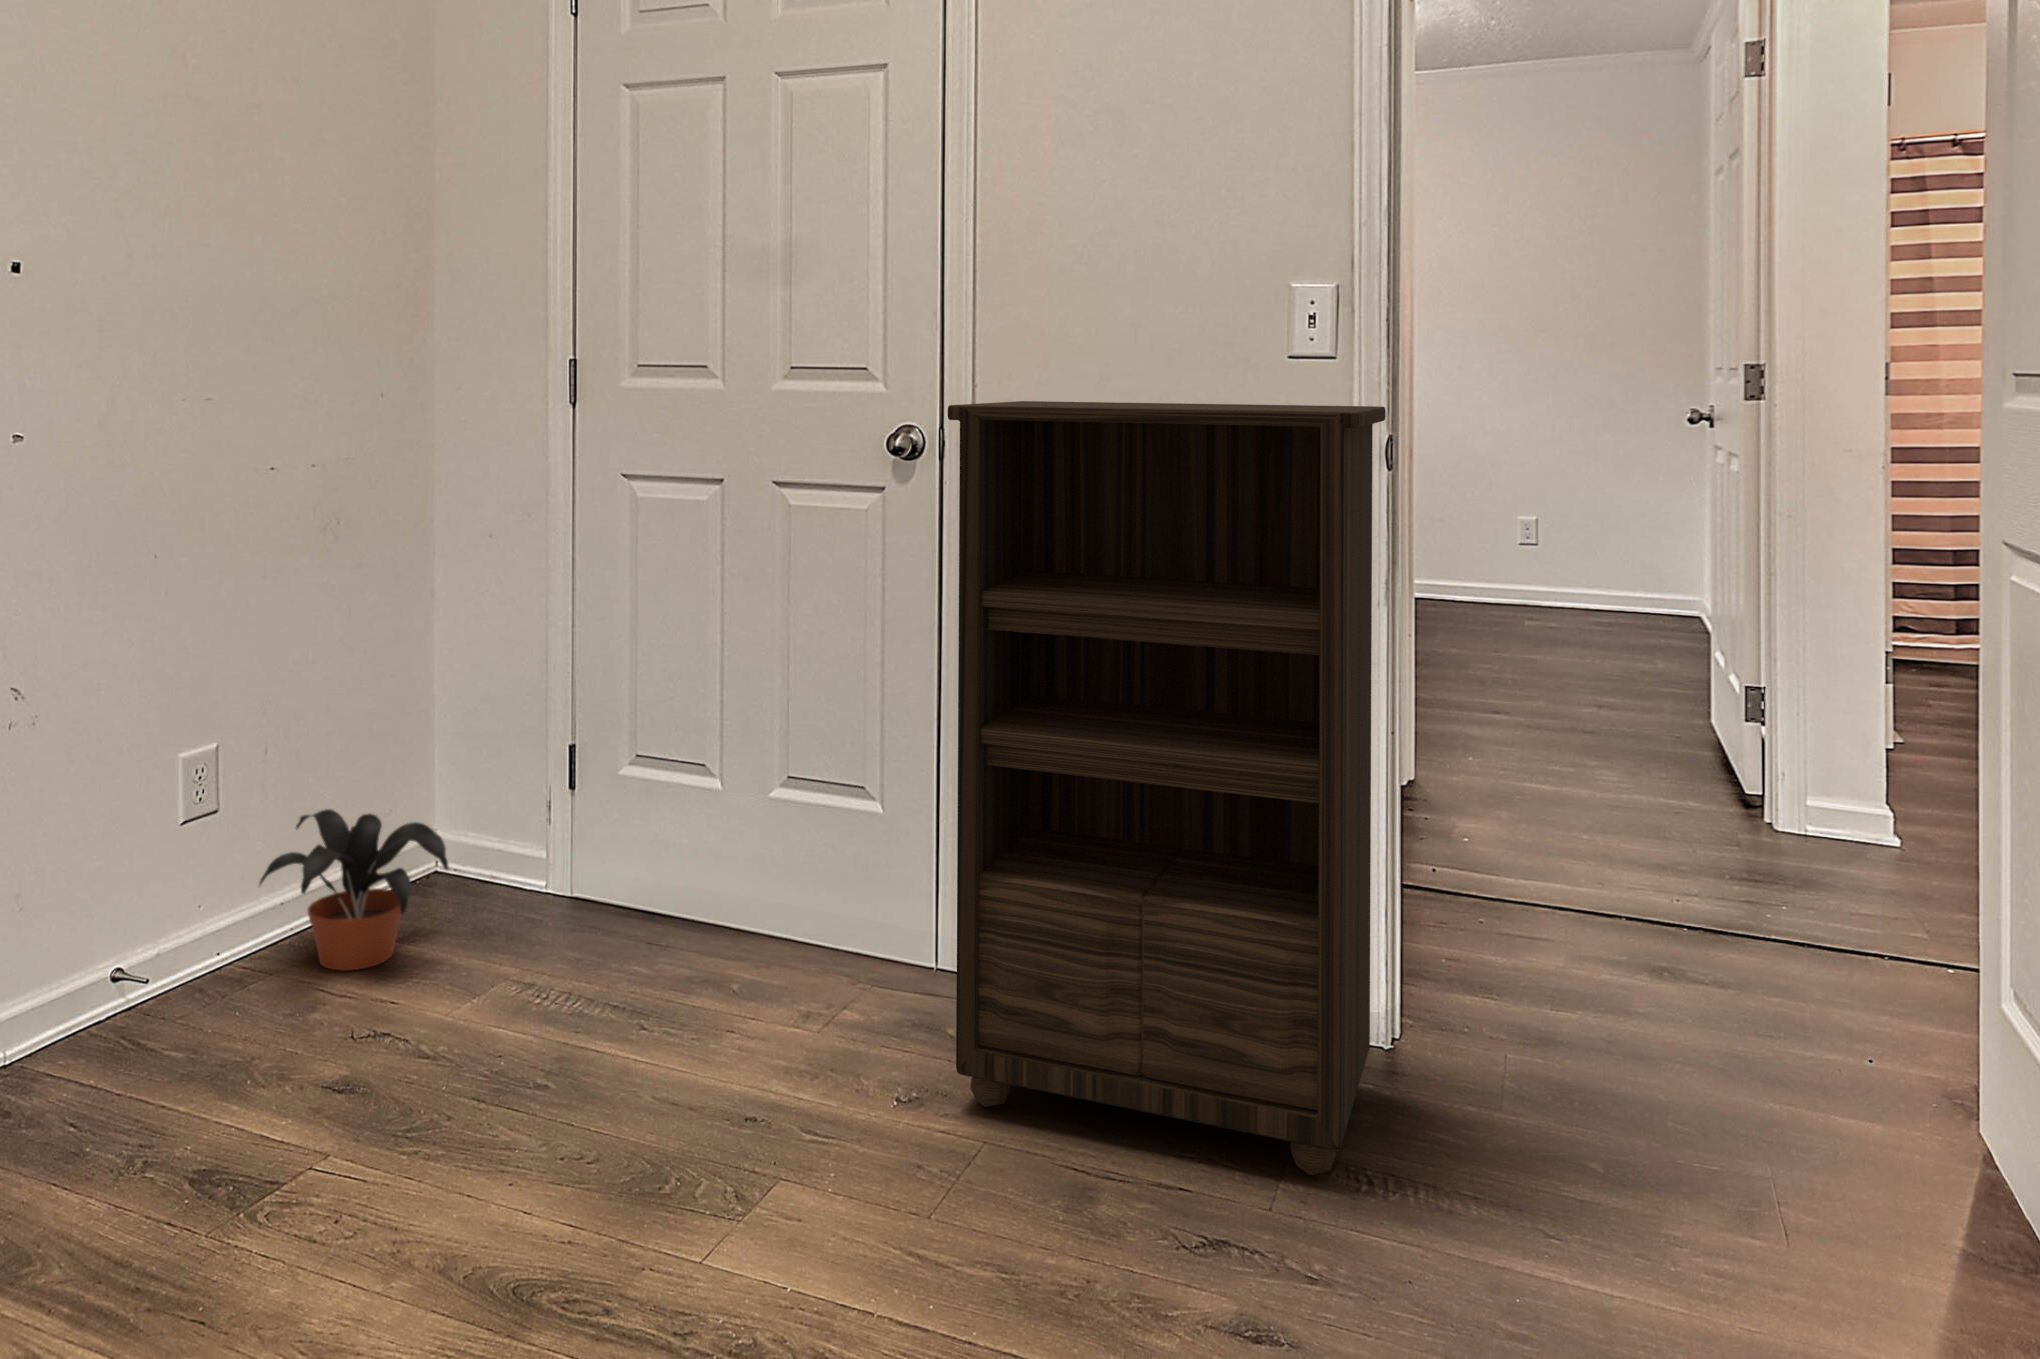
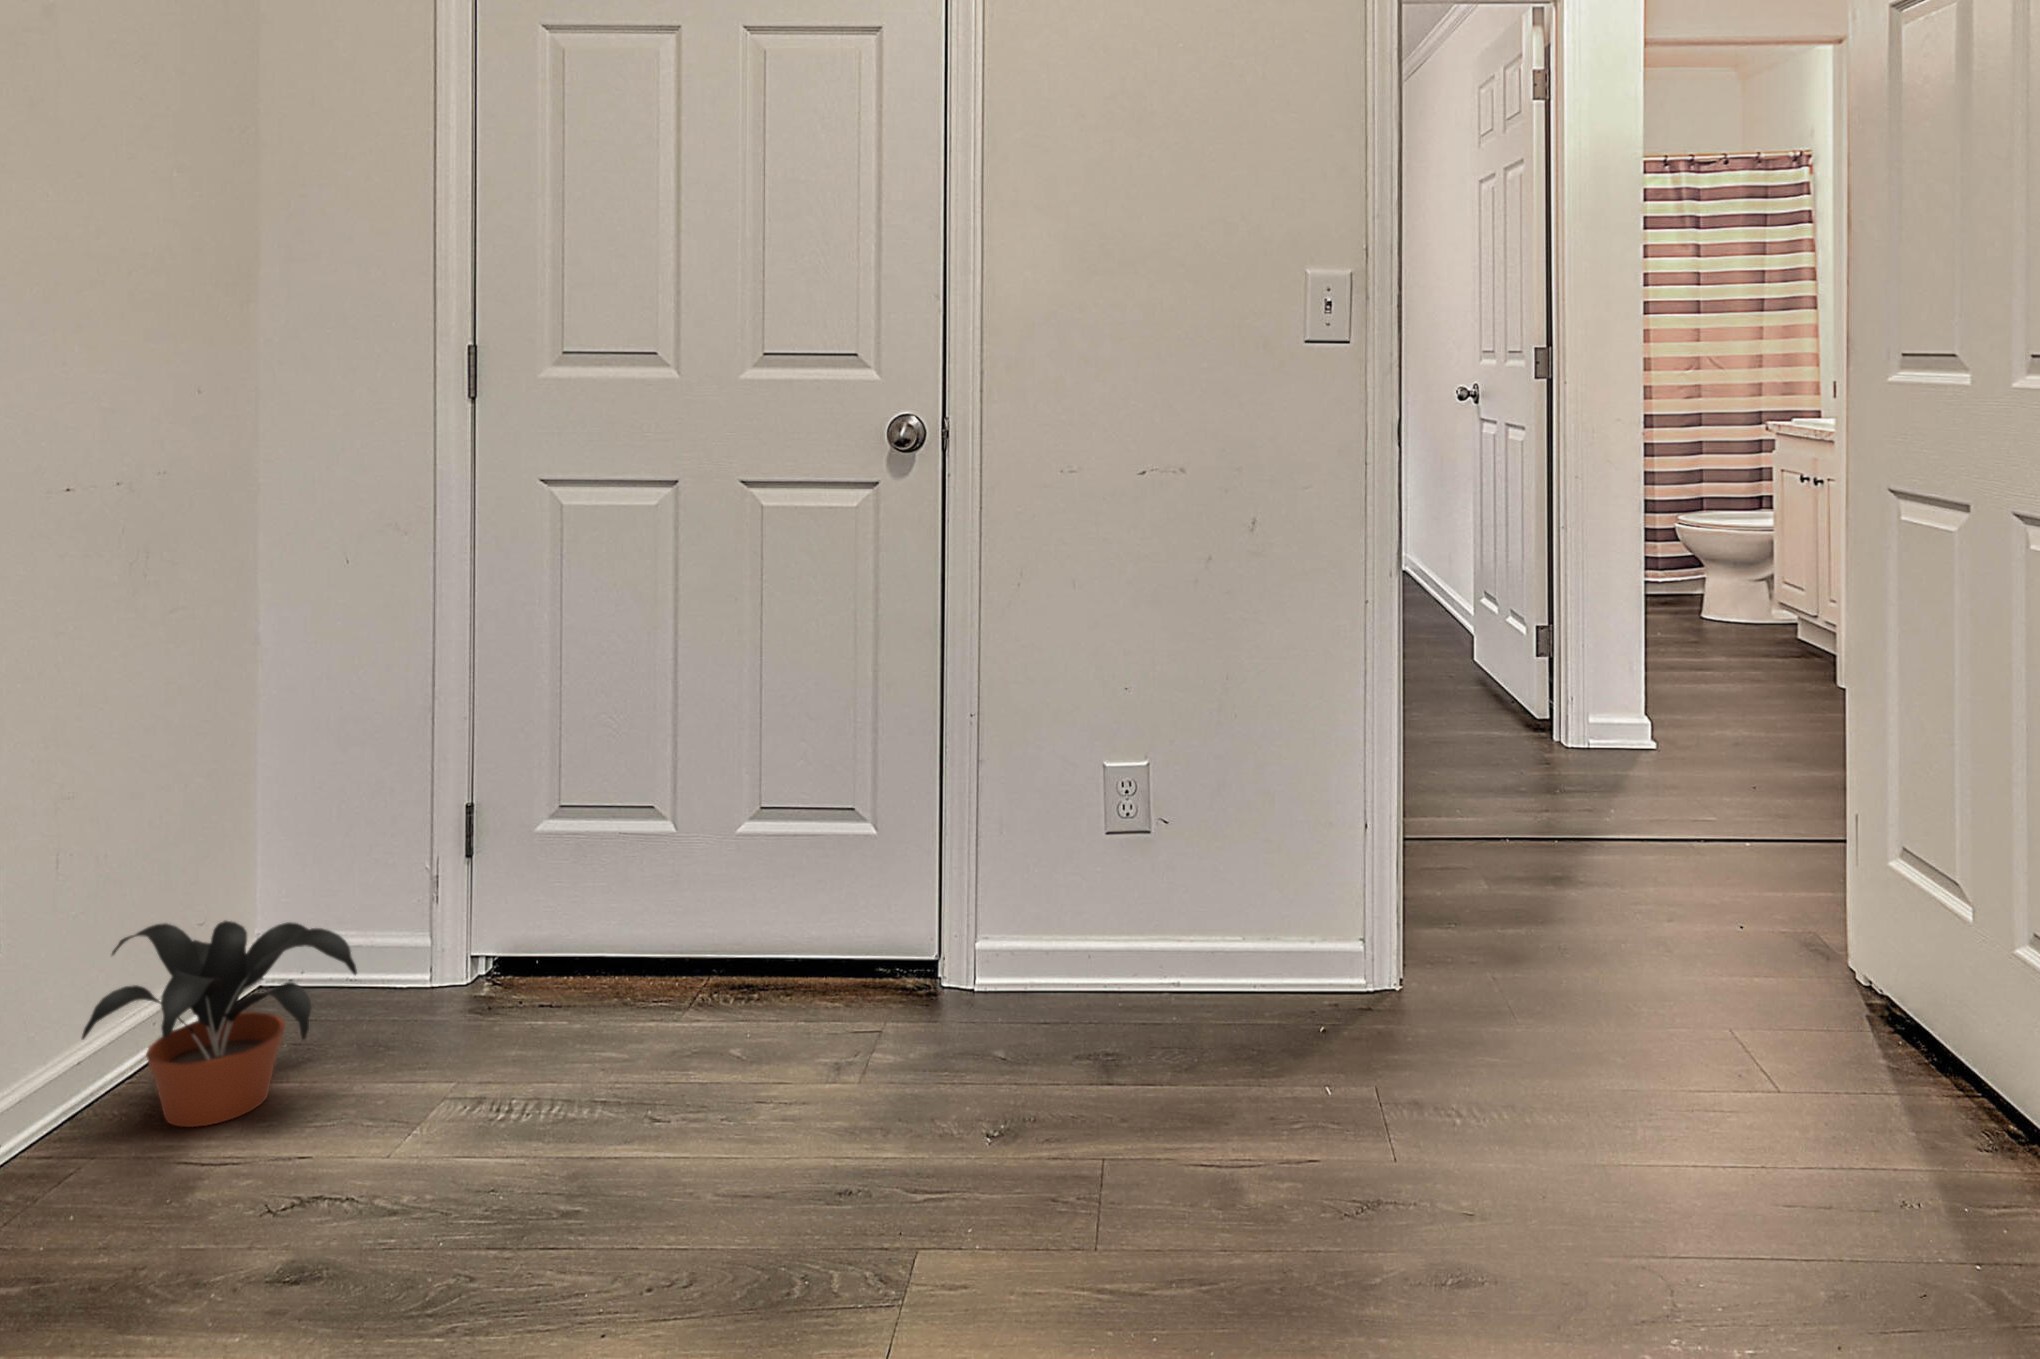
bookshelf: present [948,401,1386,1175] -> none [1037,386,1457,1125]

